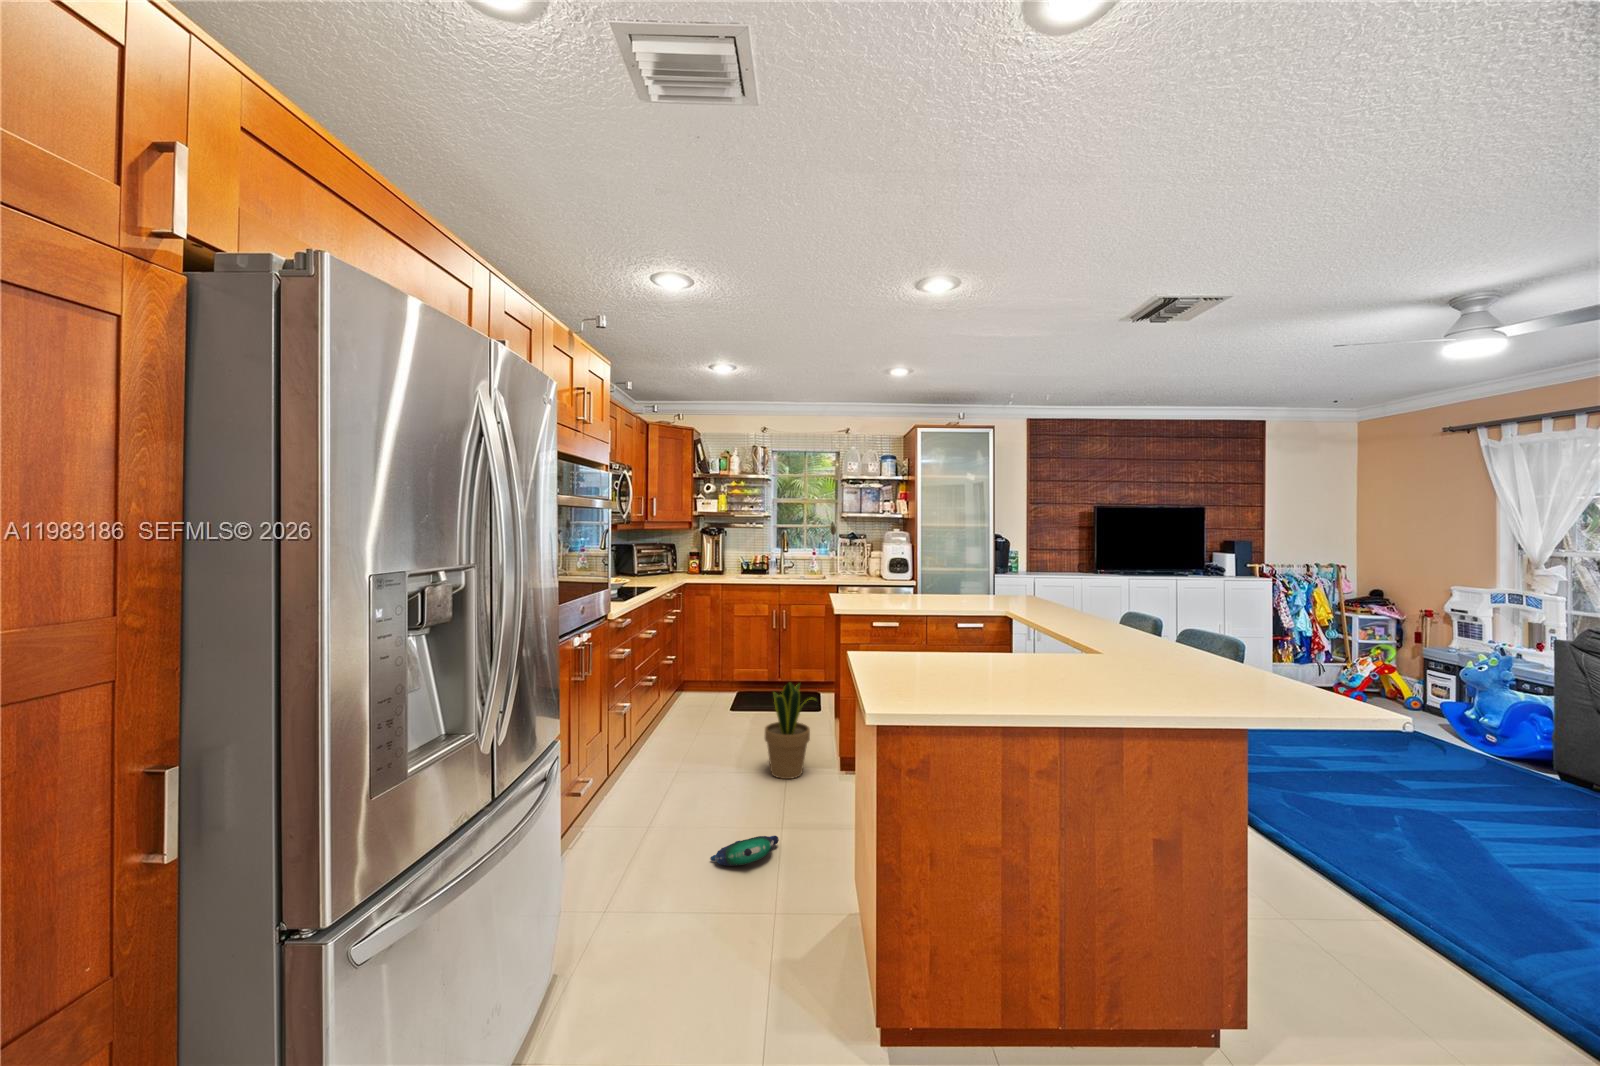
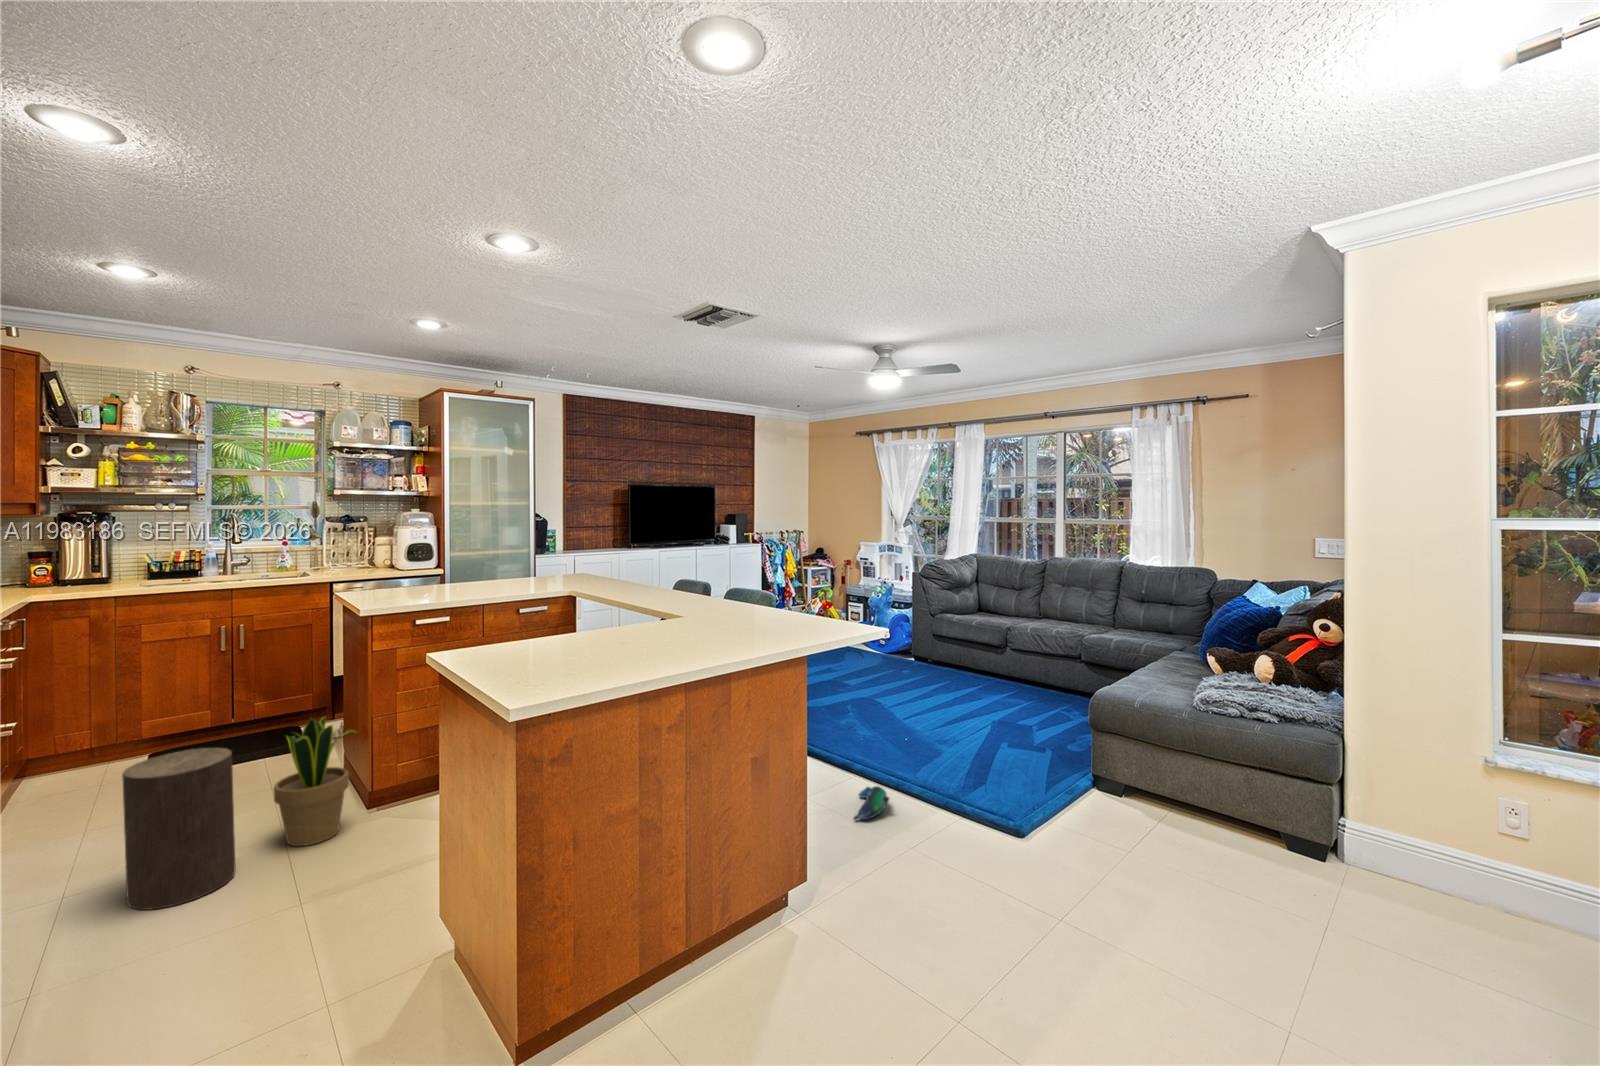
stool: none [683,687,739,792] -> present [122,748,236,910]
plush toy: present [710,836,779,866] -> present [854,786,889,820]

